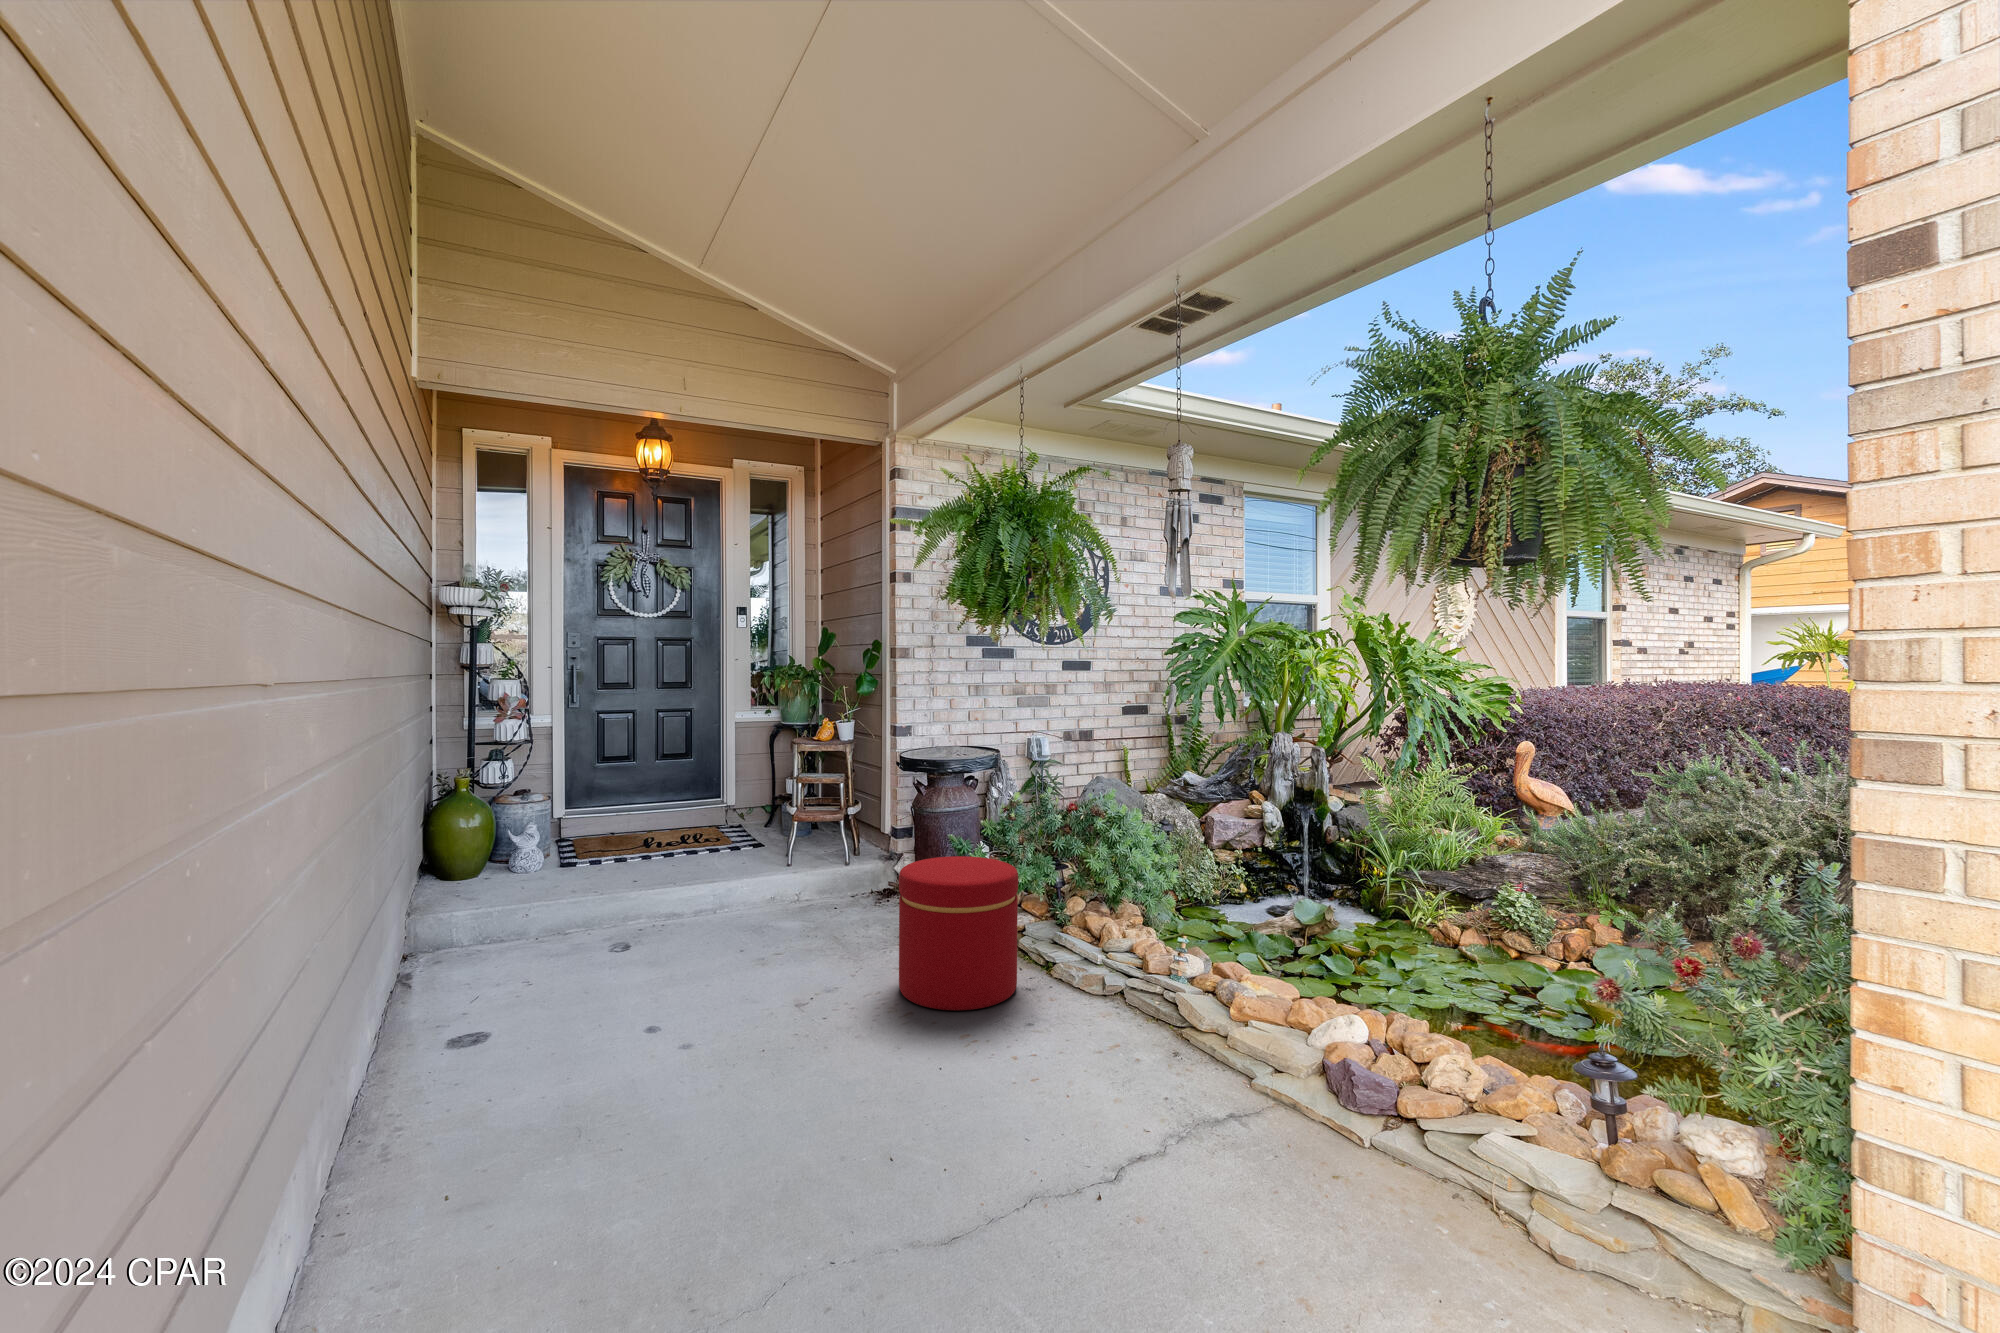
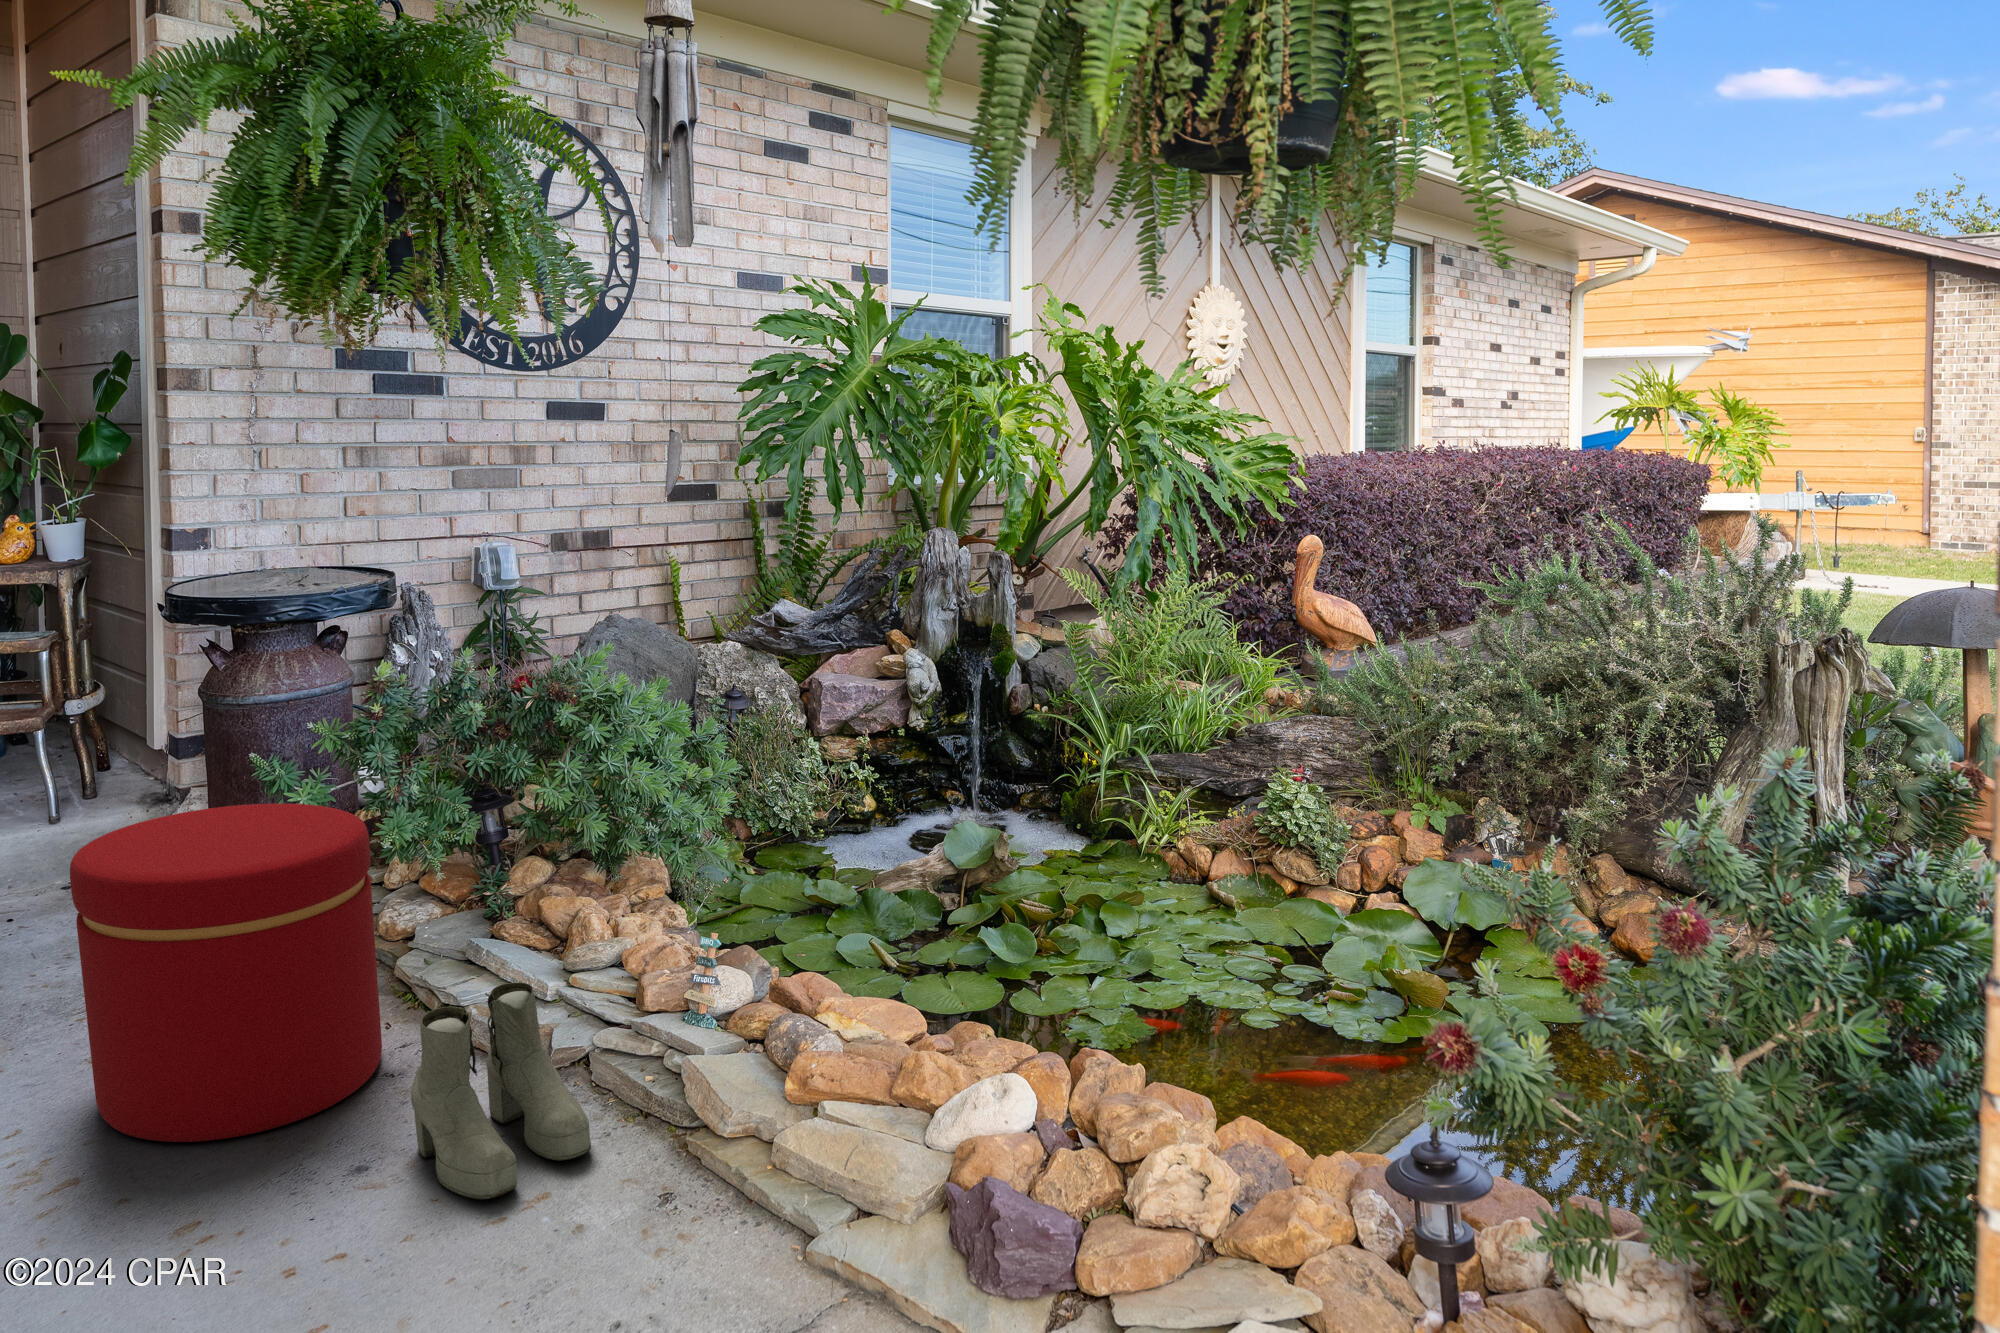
boots: none [1042,950,1126,1050] -> present [411,982,591,1200]

